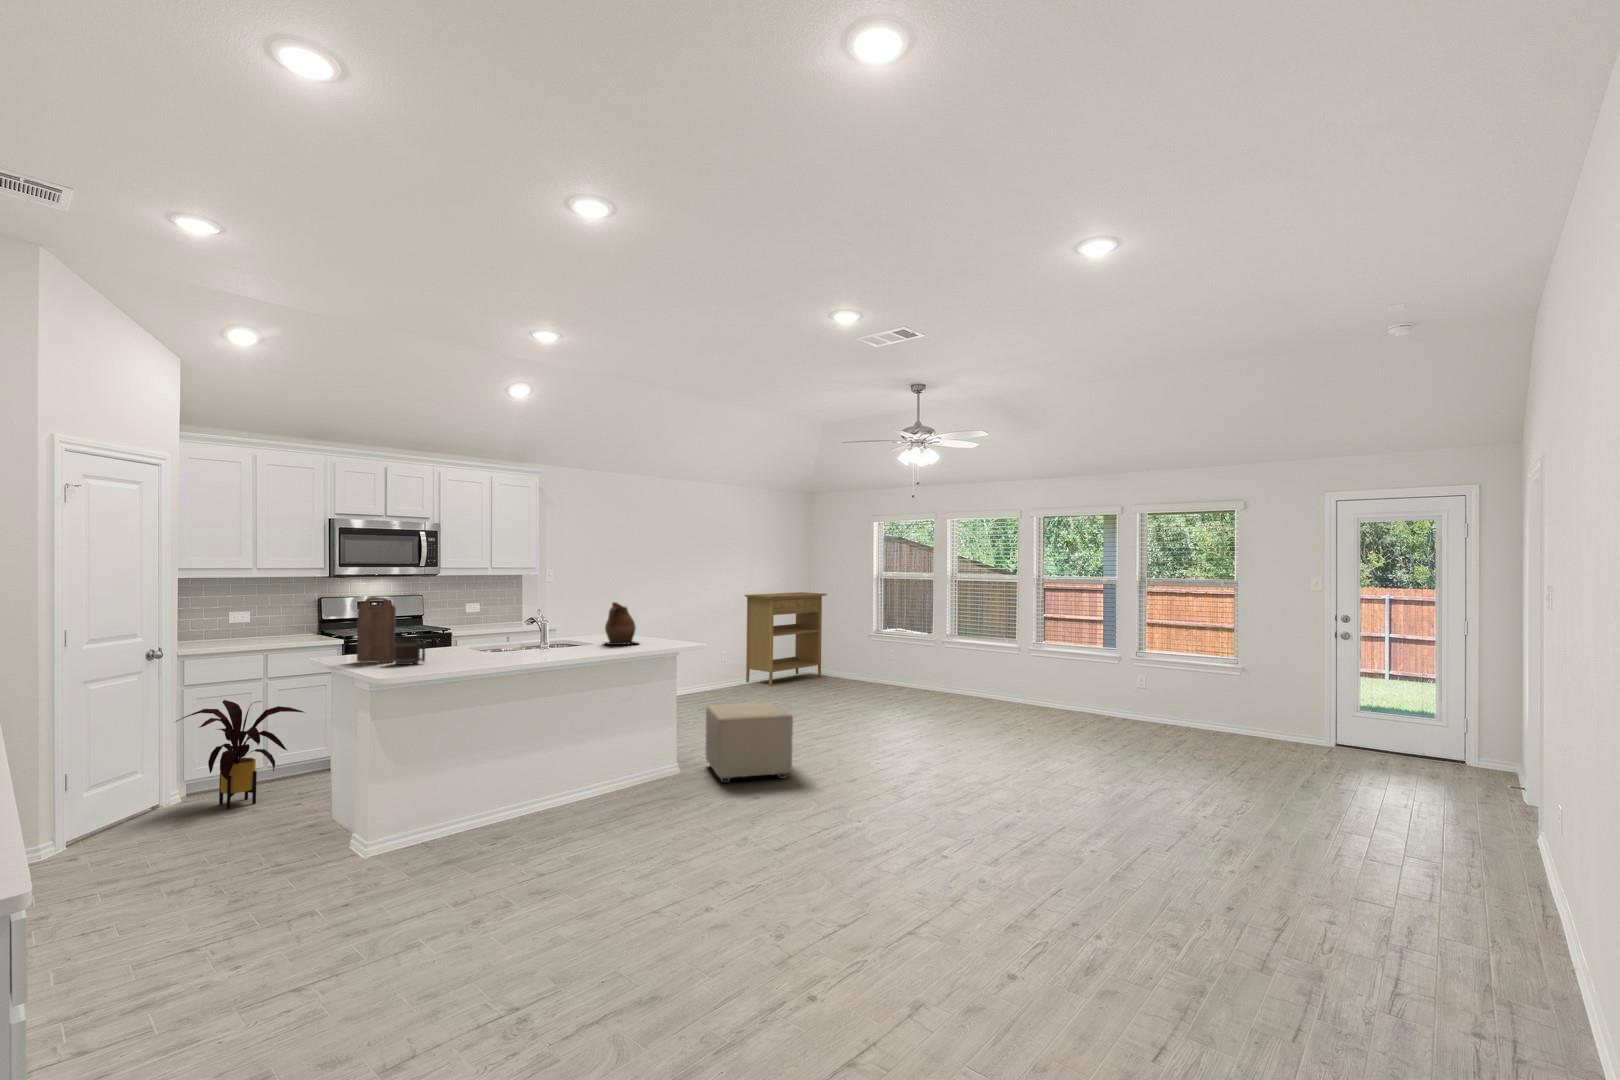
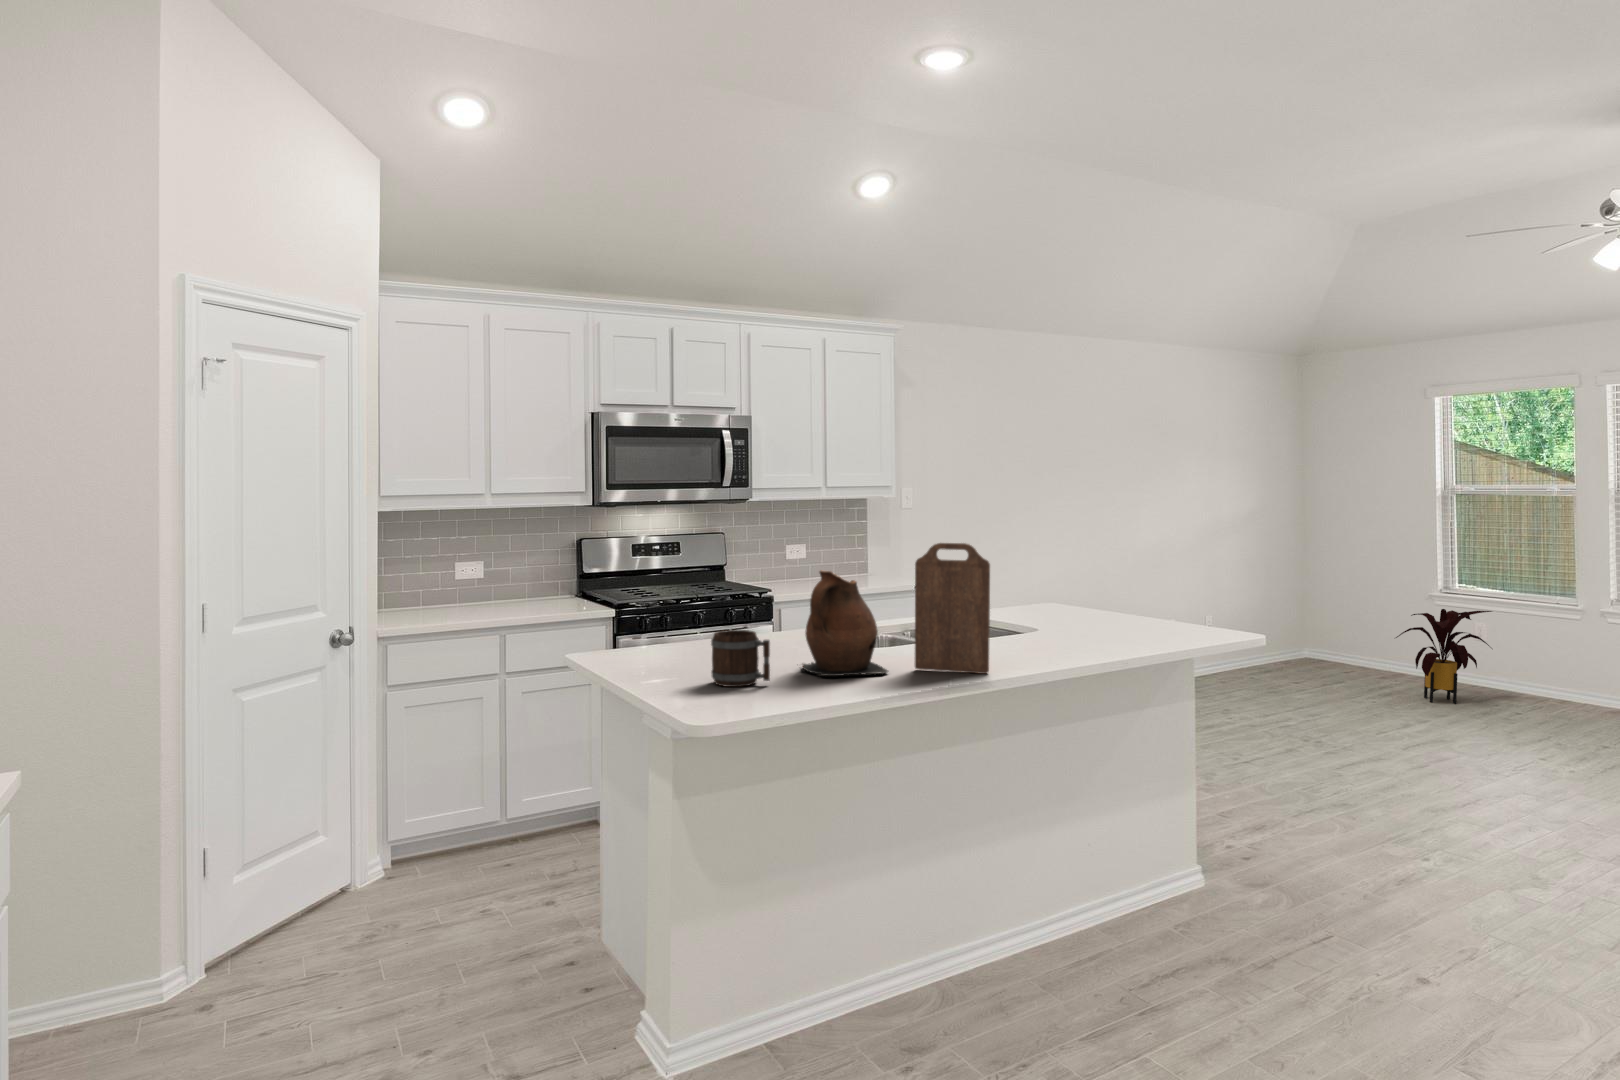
console table: present [745,592,827,686] -> none [1209,531,1355,691]
cutting board: present [357,597,396,662] -> present [915,543,990,674]
ceramic pitcher: present [605,602,638,645] -> present [802,570,888,676]
house plant: present [176,700,304,809] -> present [1396,609,1492,704]
ottoman: present [706,702,793,783] -> none [1273,767,1518,949]

